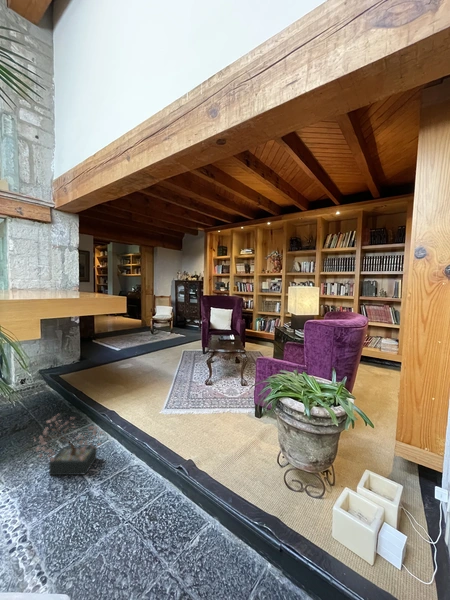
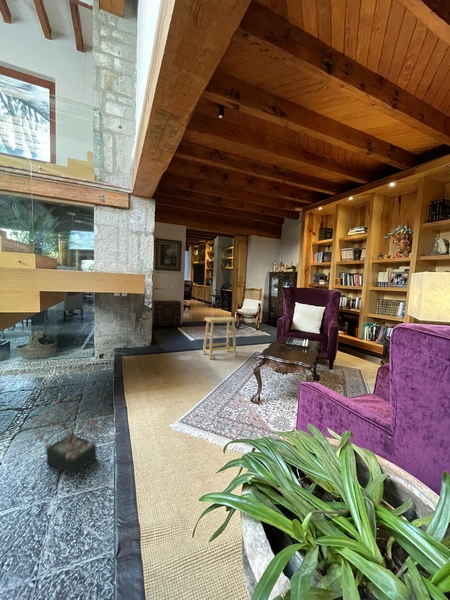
footstool: none [134,325,166,366] -> present [203,317,237,359]

